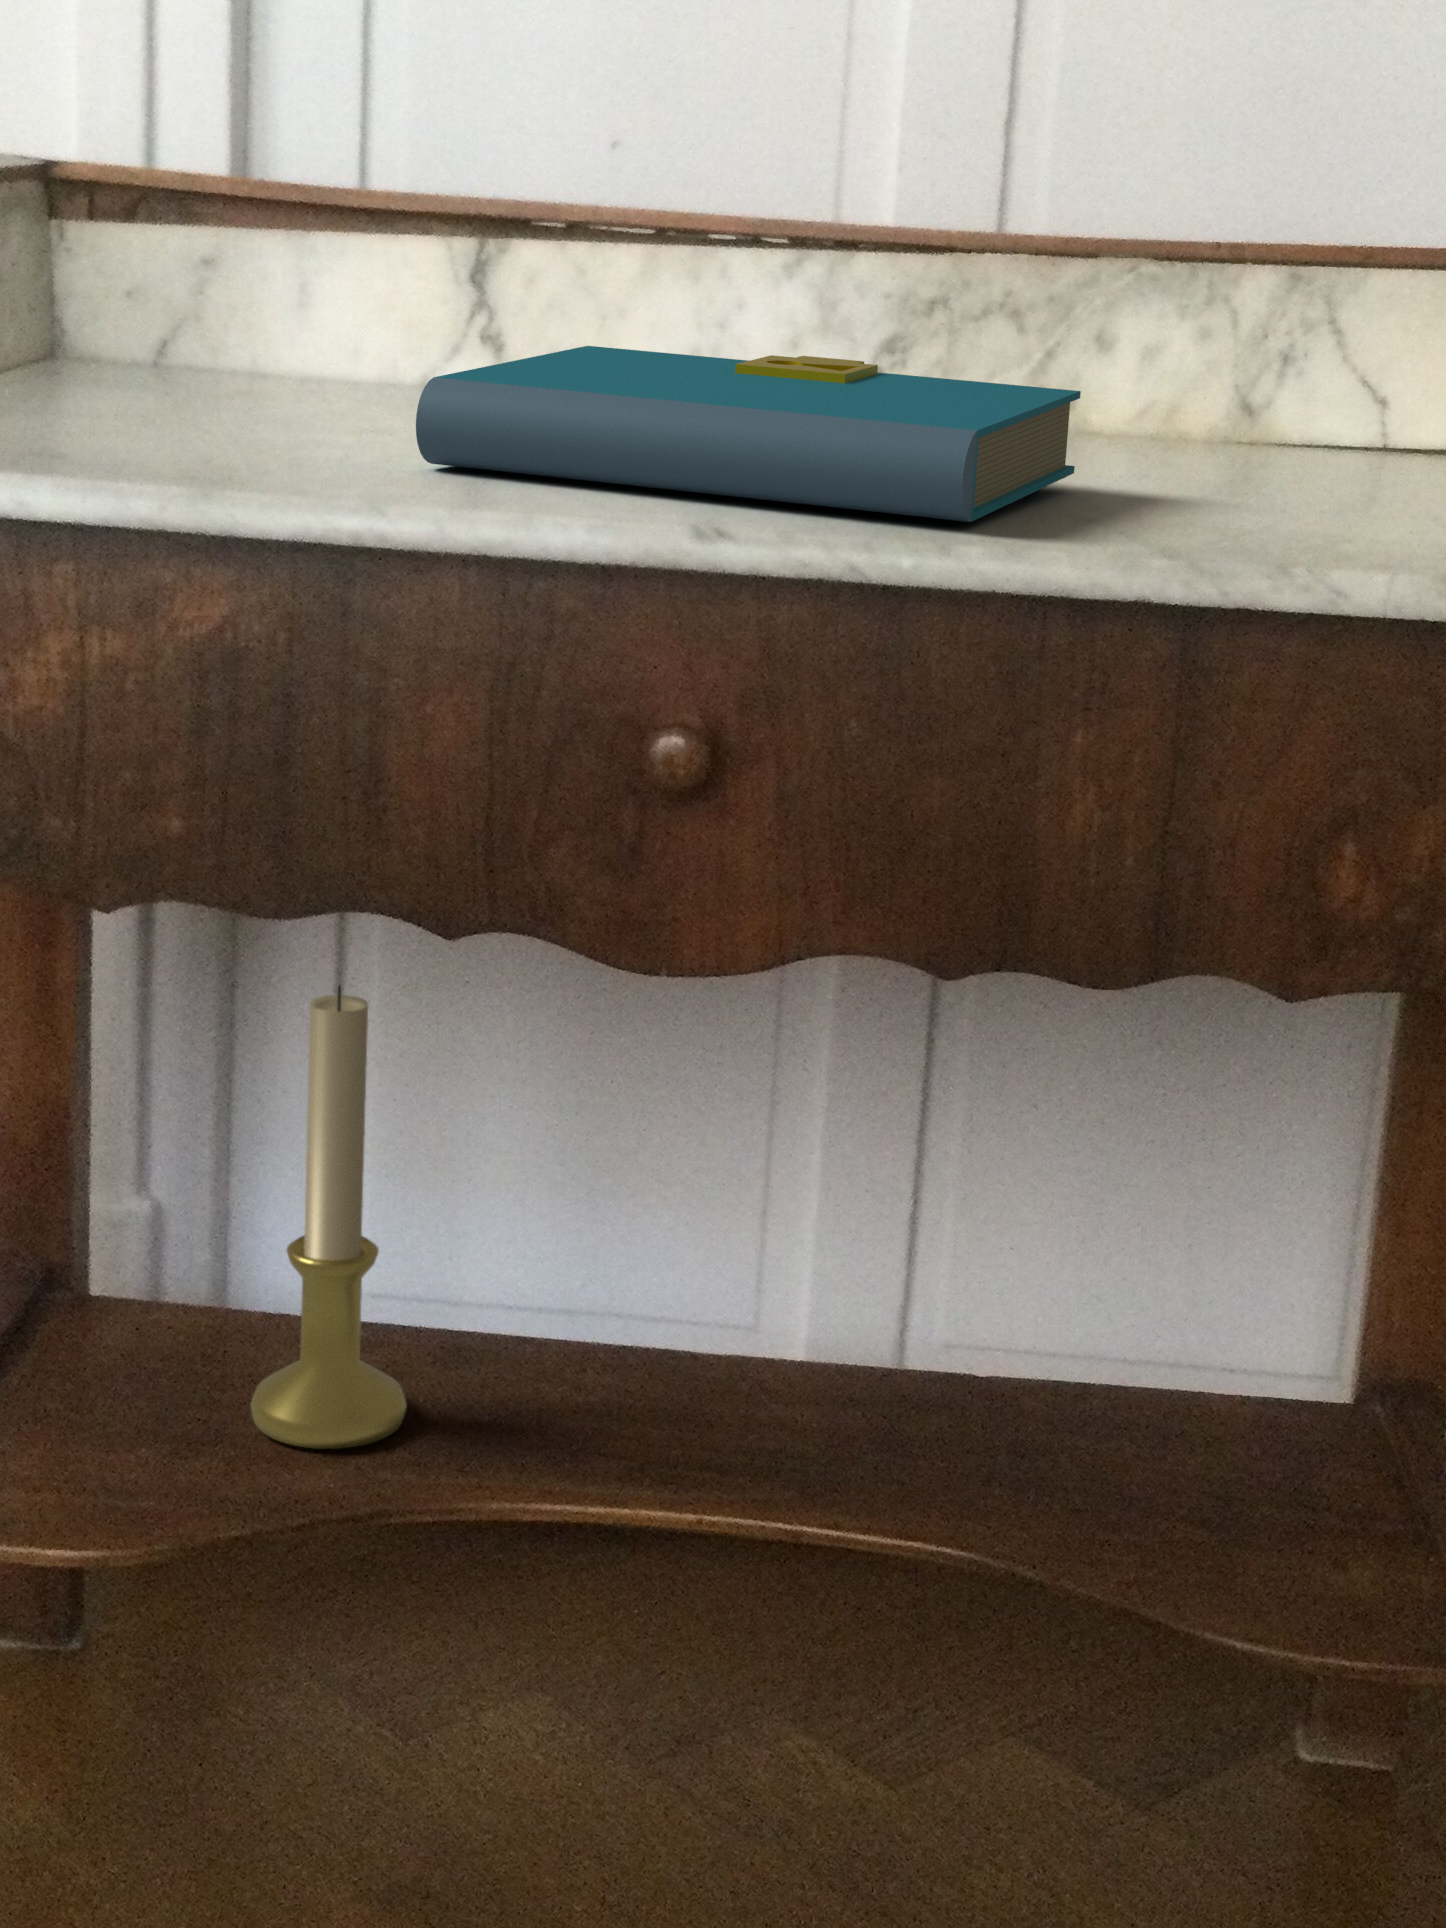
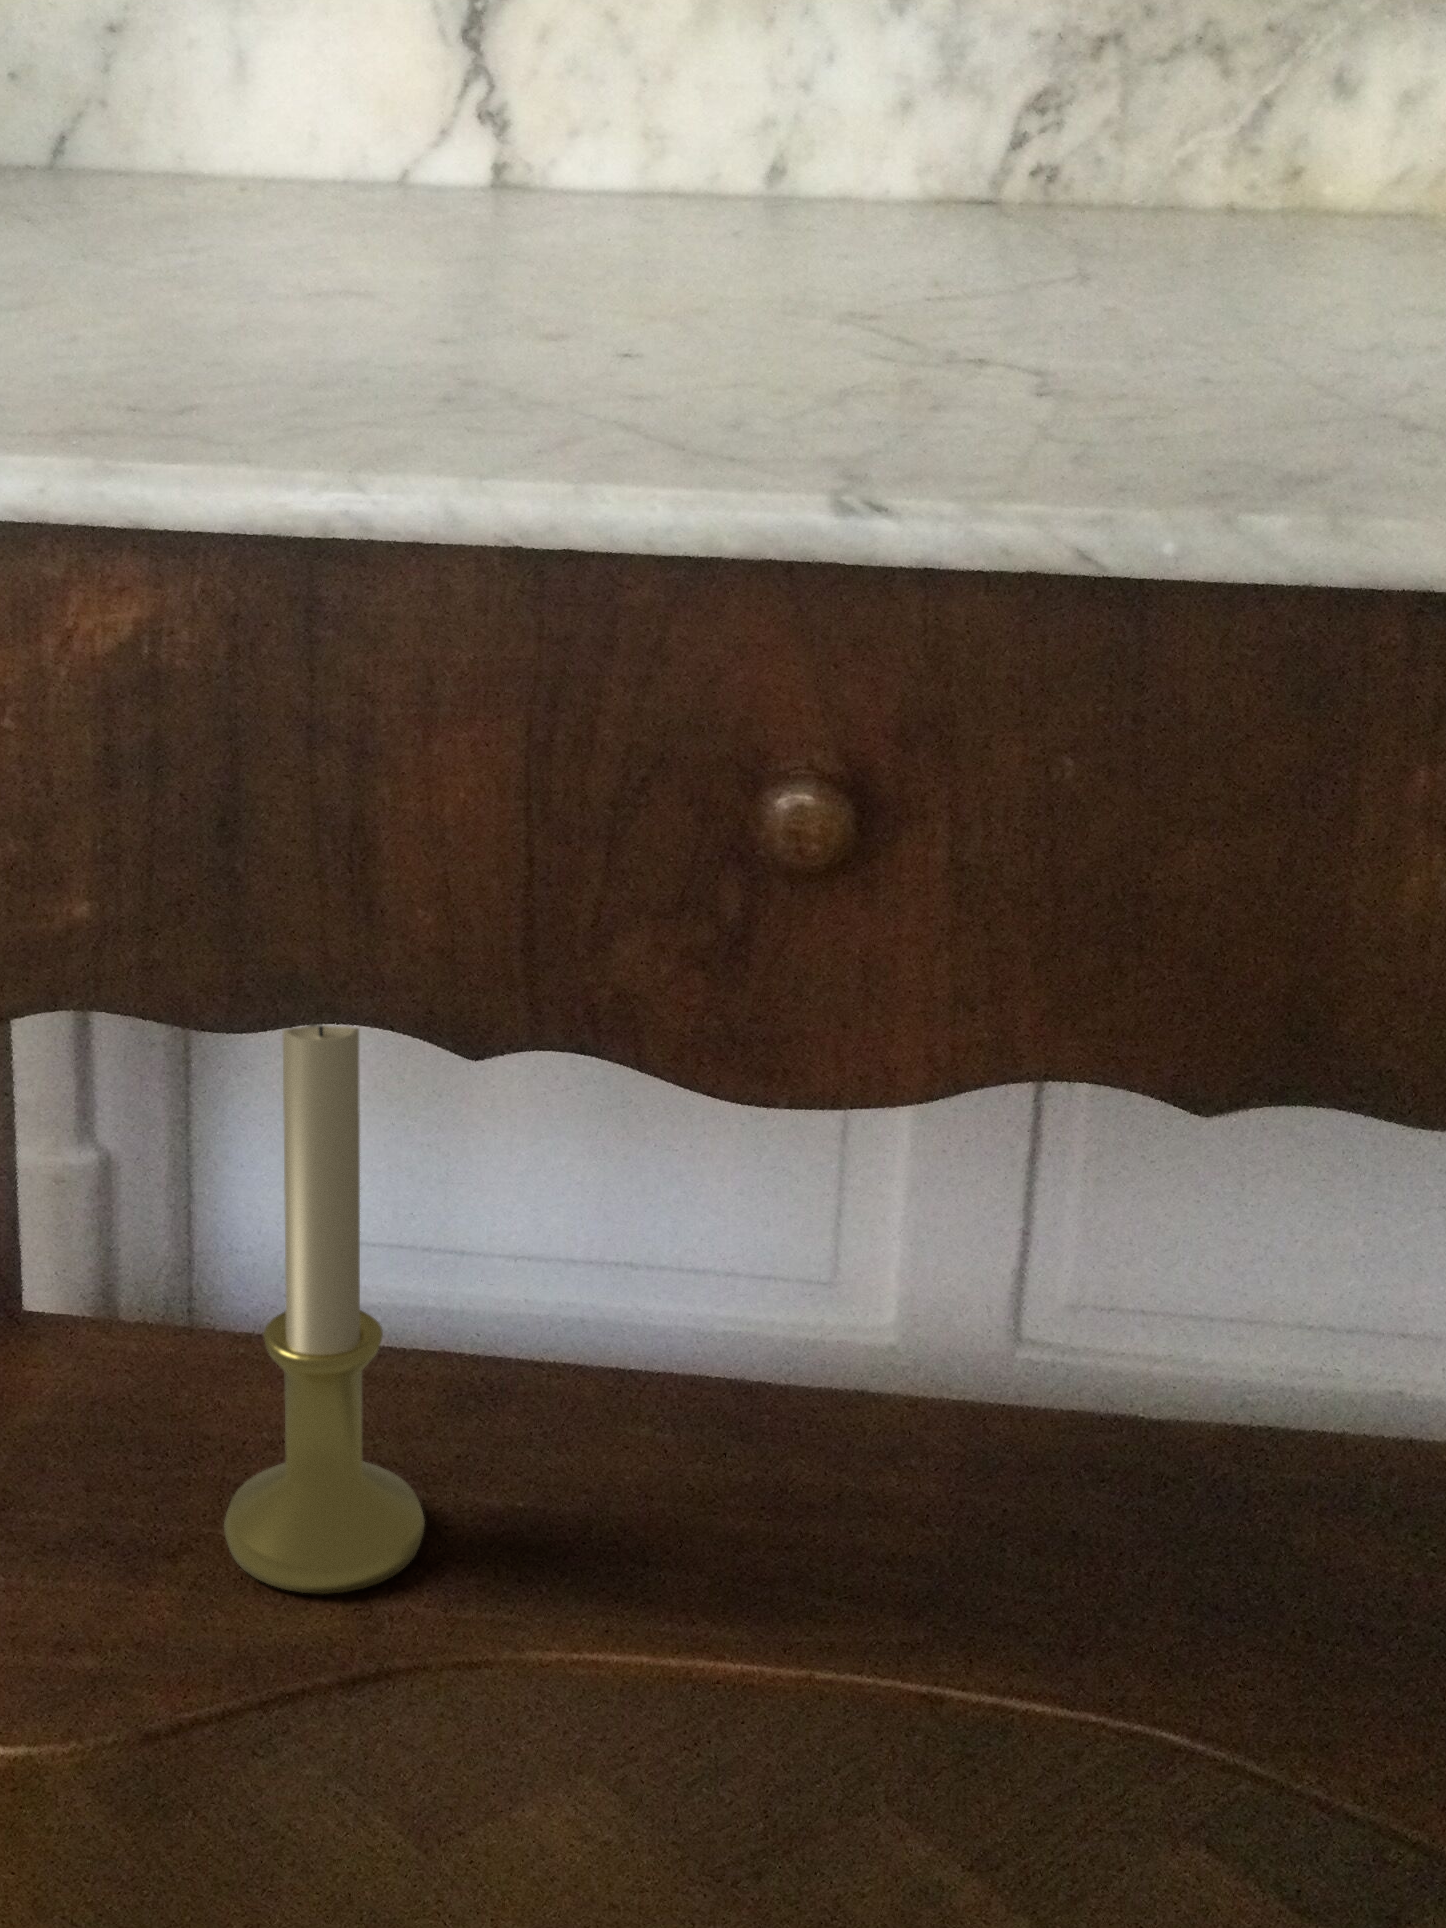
book: present [416,346,1081,522] -> none [406,150,1365,449]

